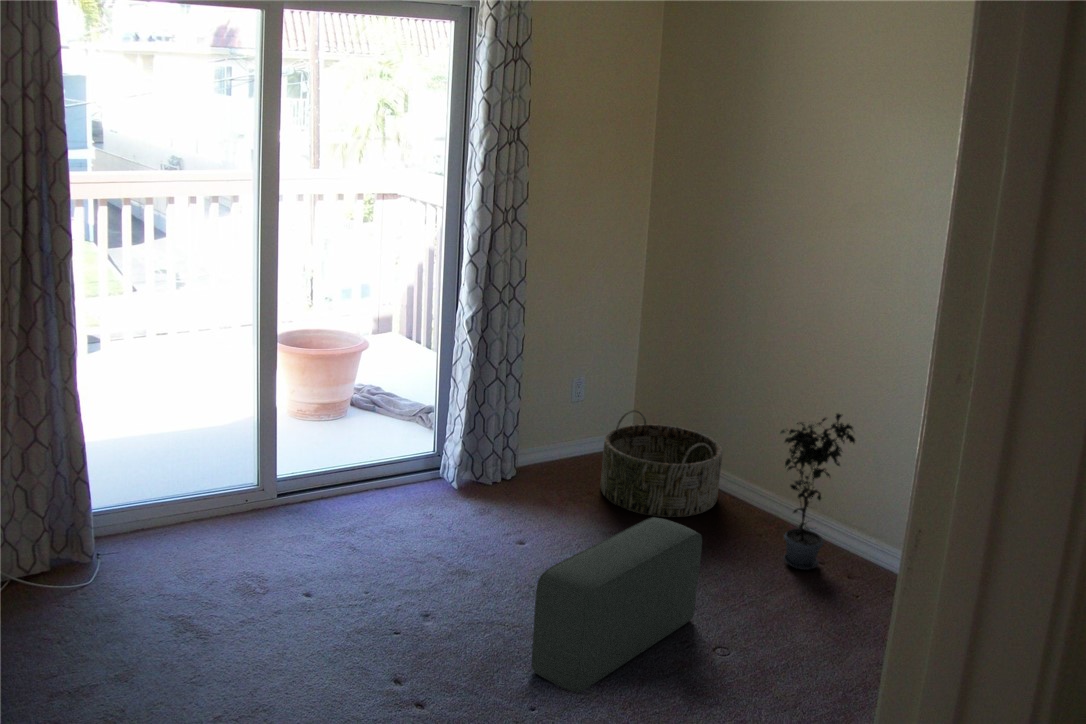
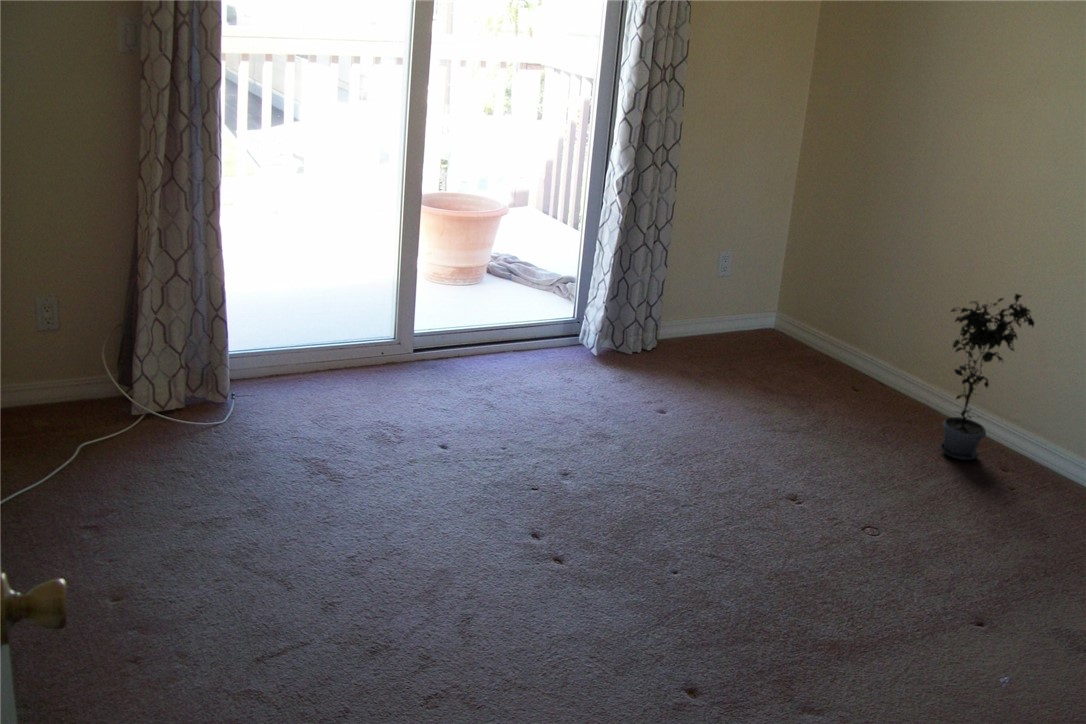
basket: present [600,410,723,517] -> none [743,288,877,400]
pouf: present [531,517,702,692] -> none [675,389,862,560]

